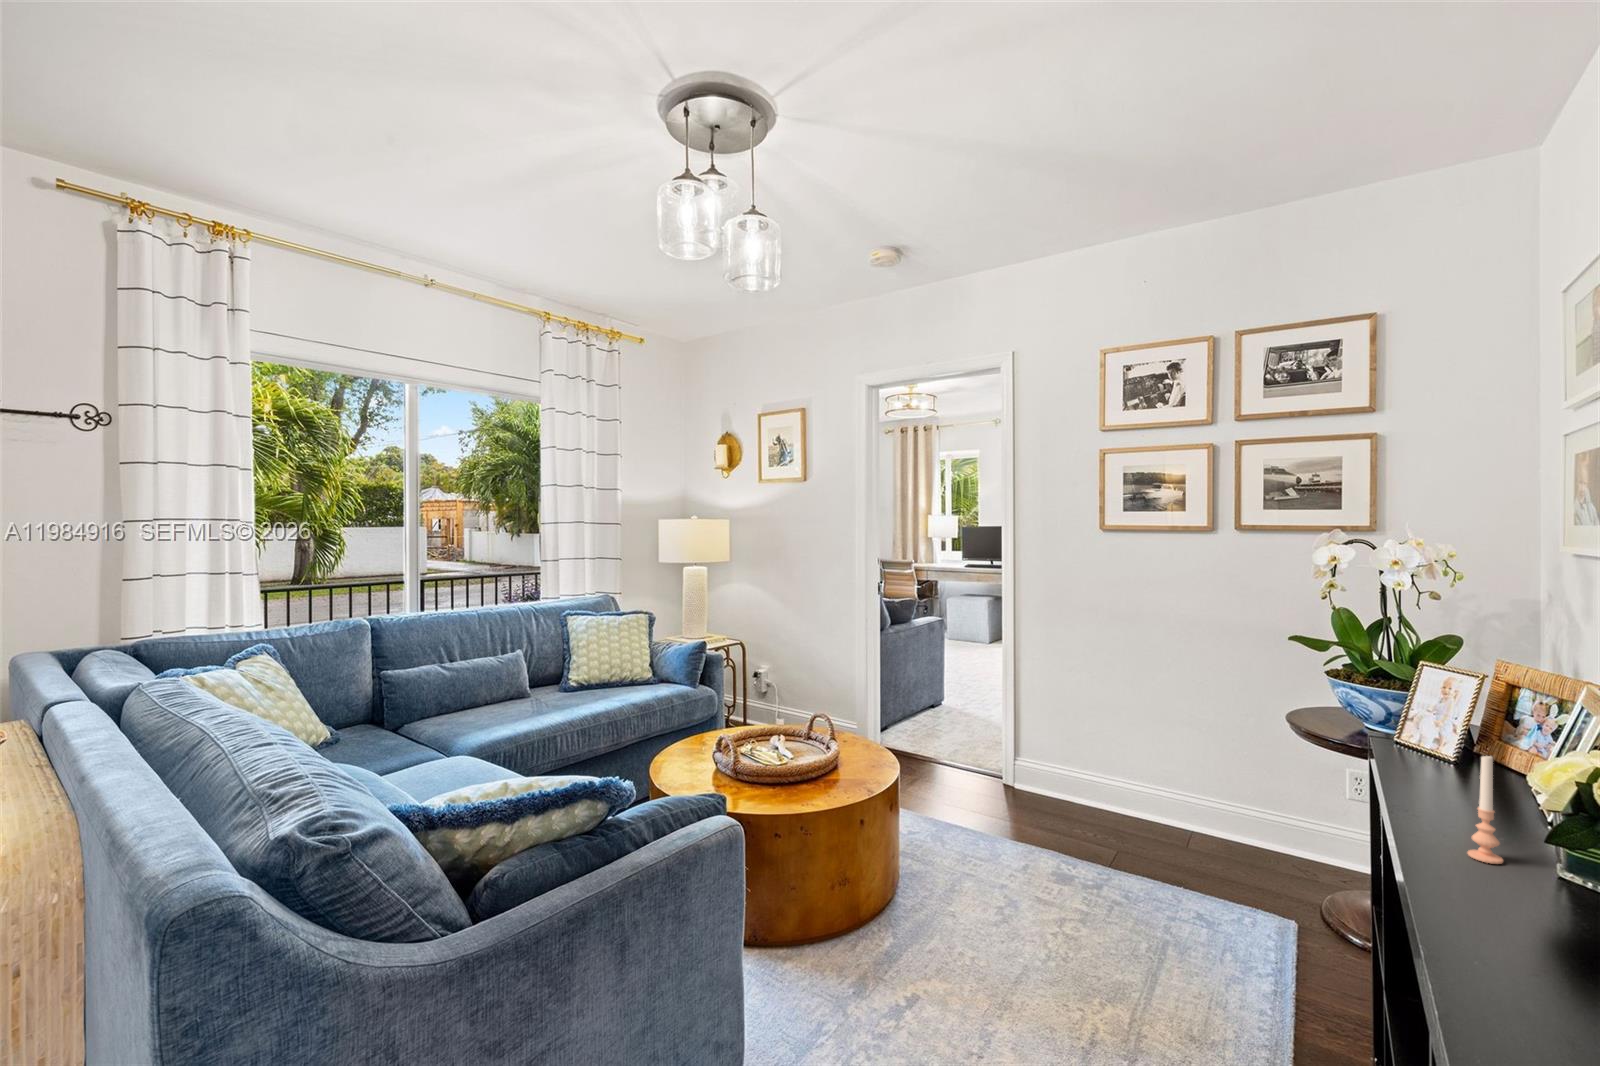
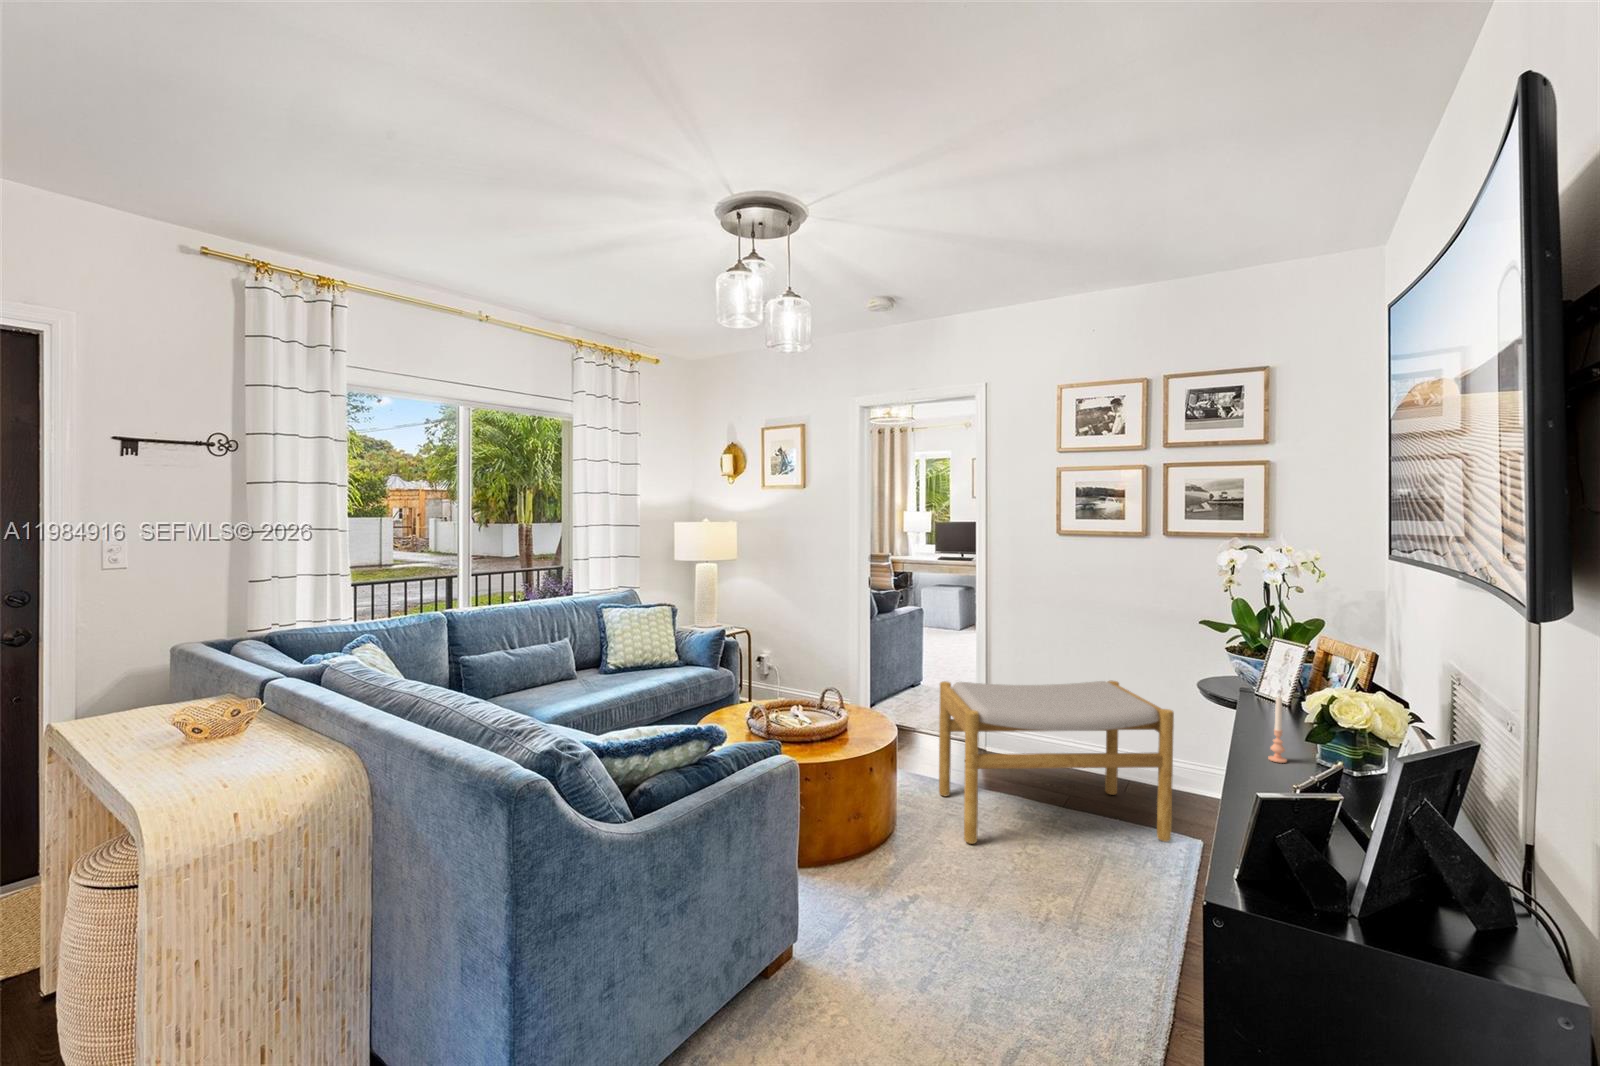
footstool: none [956,707,1260,922] -> present [939,681,1174,844]

